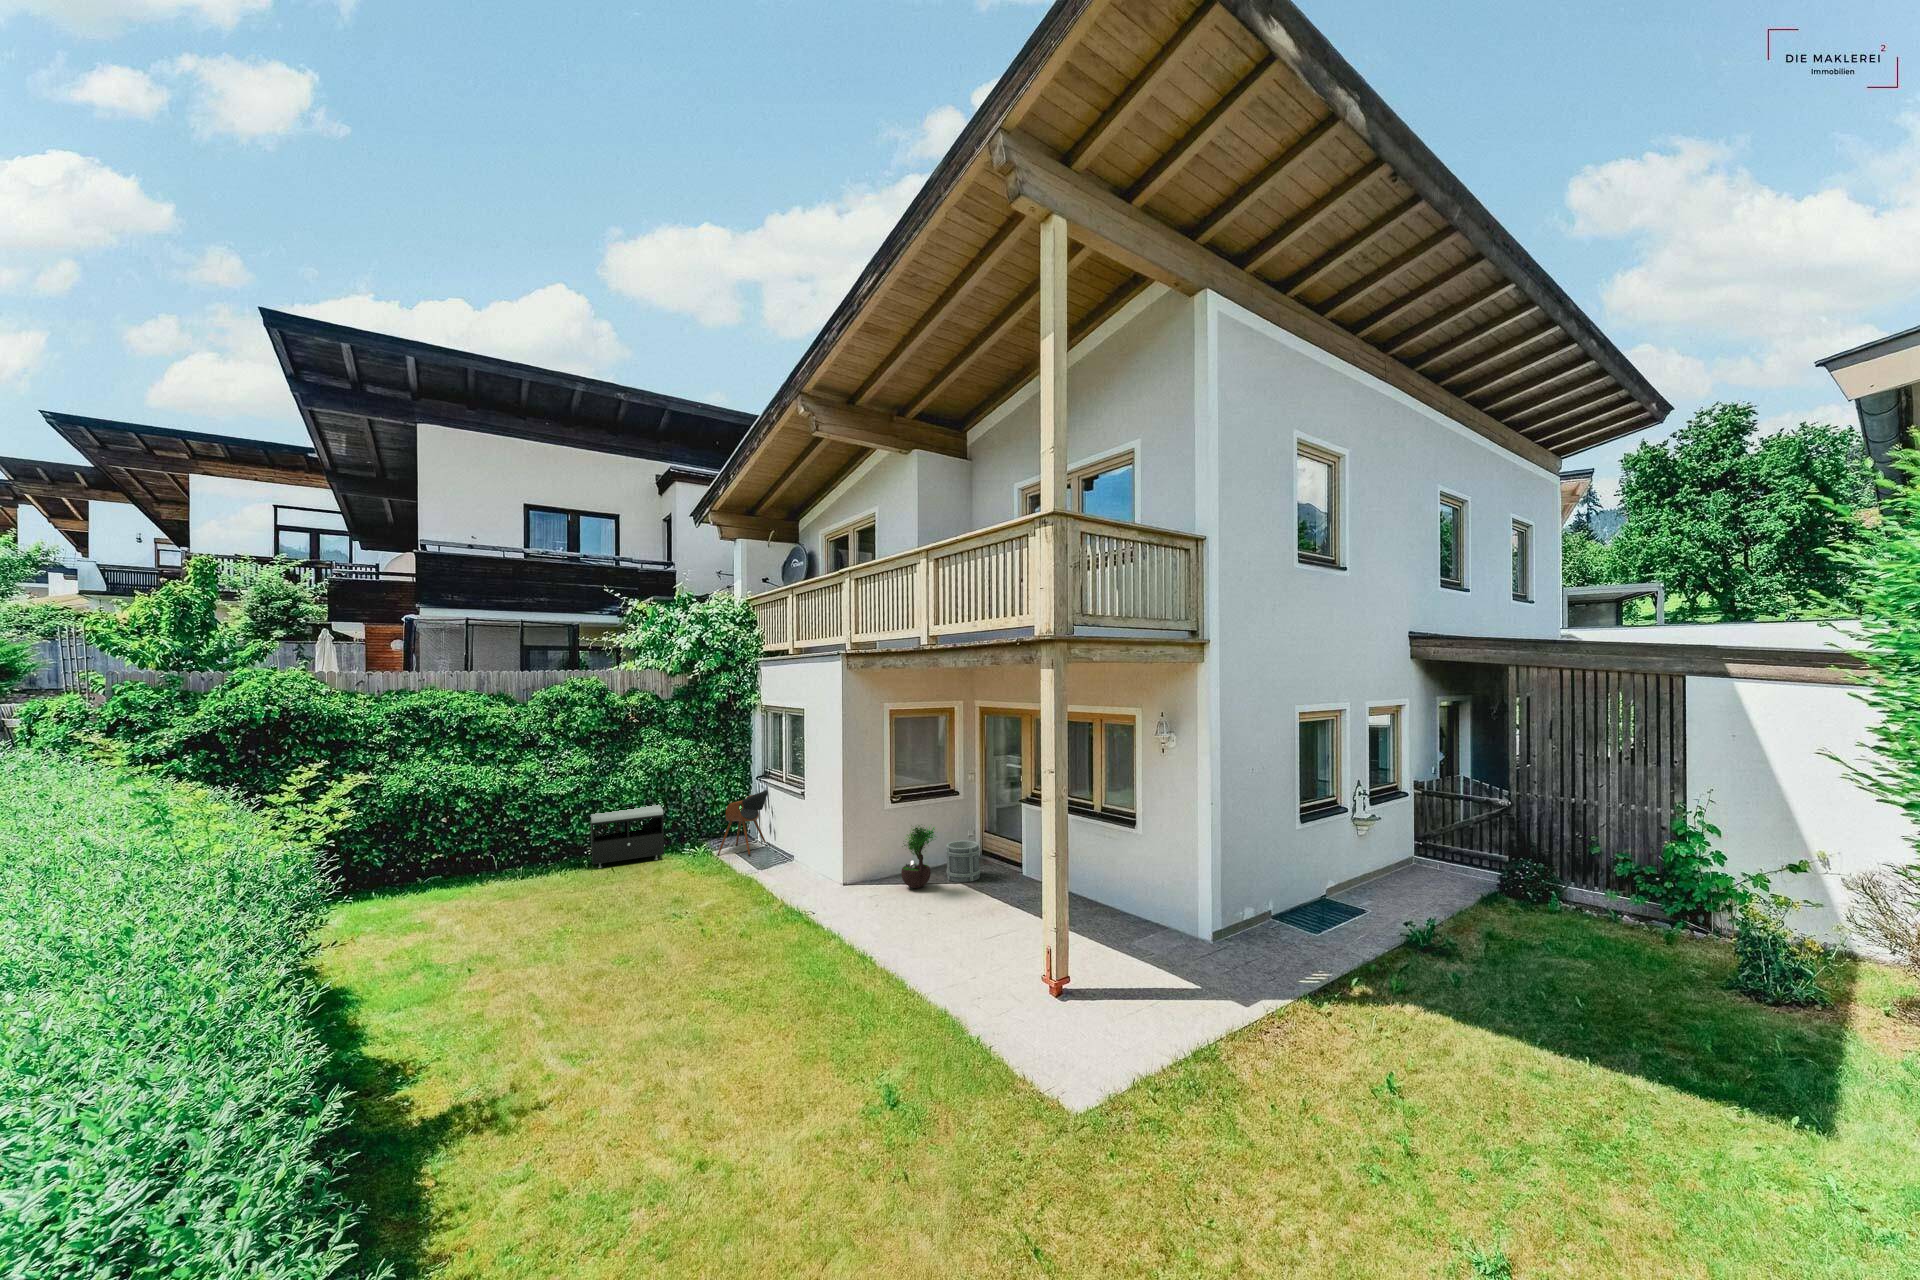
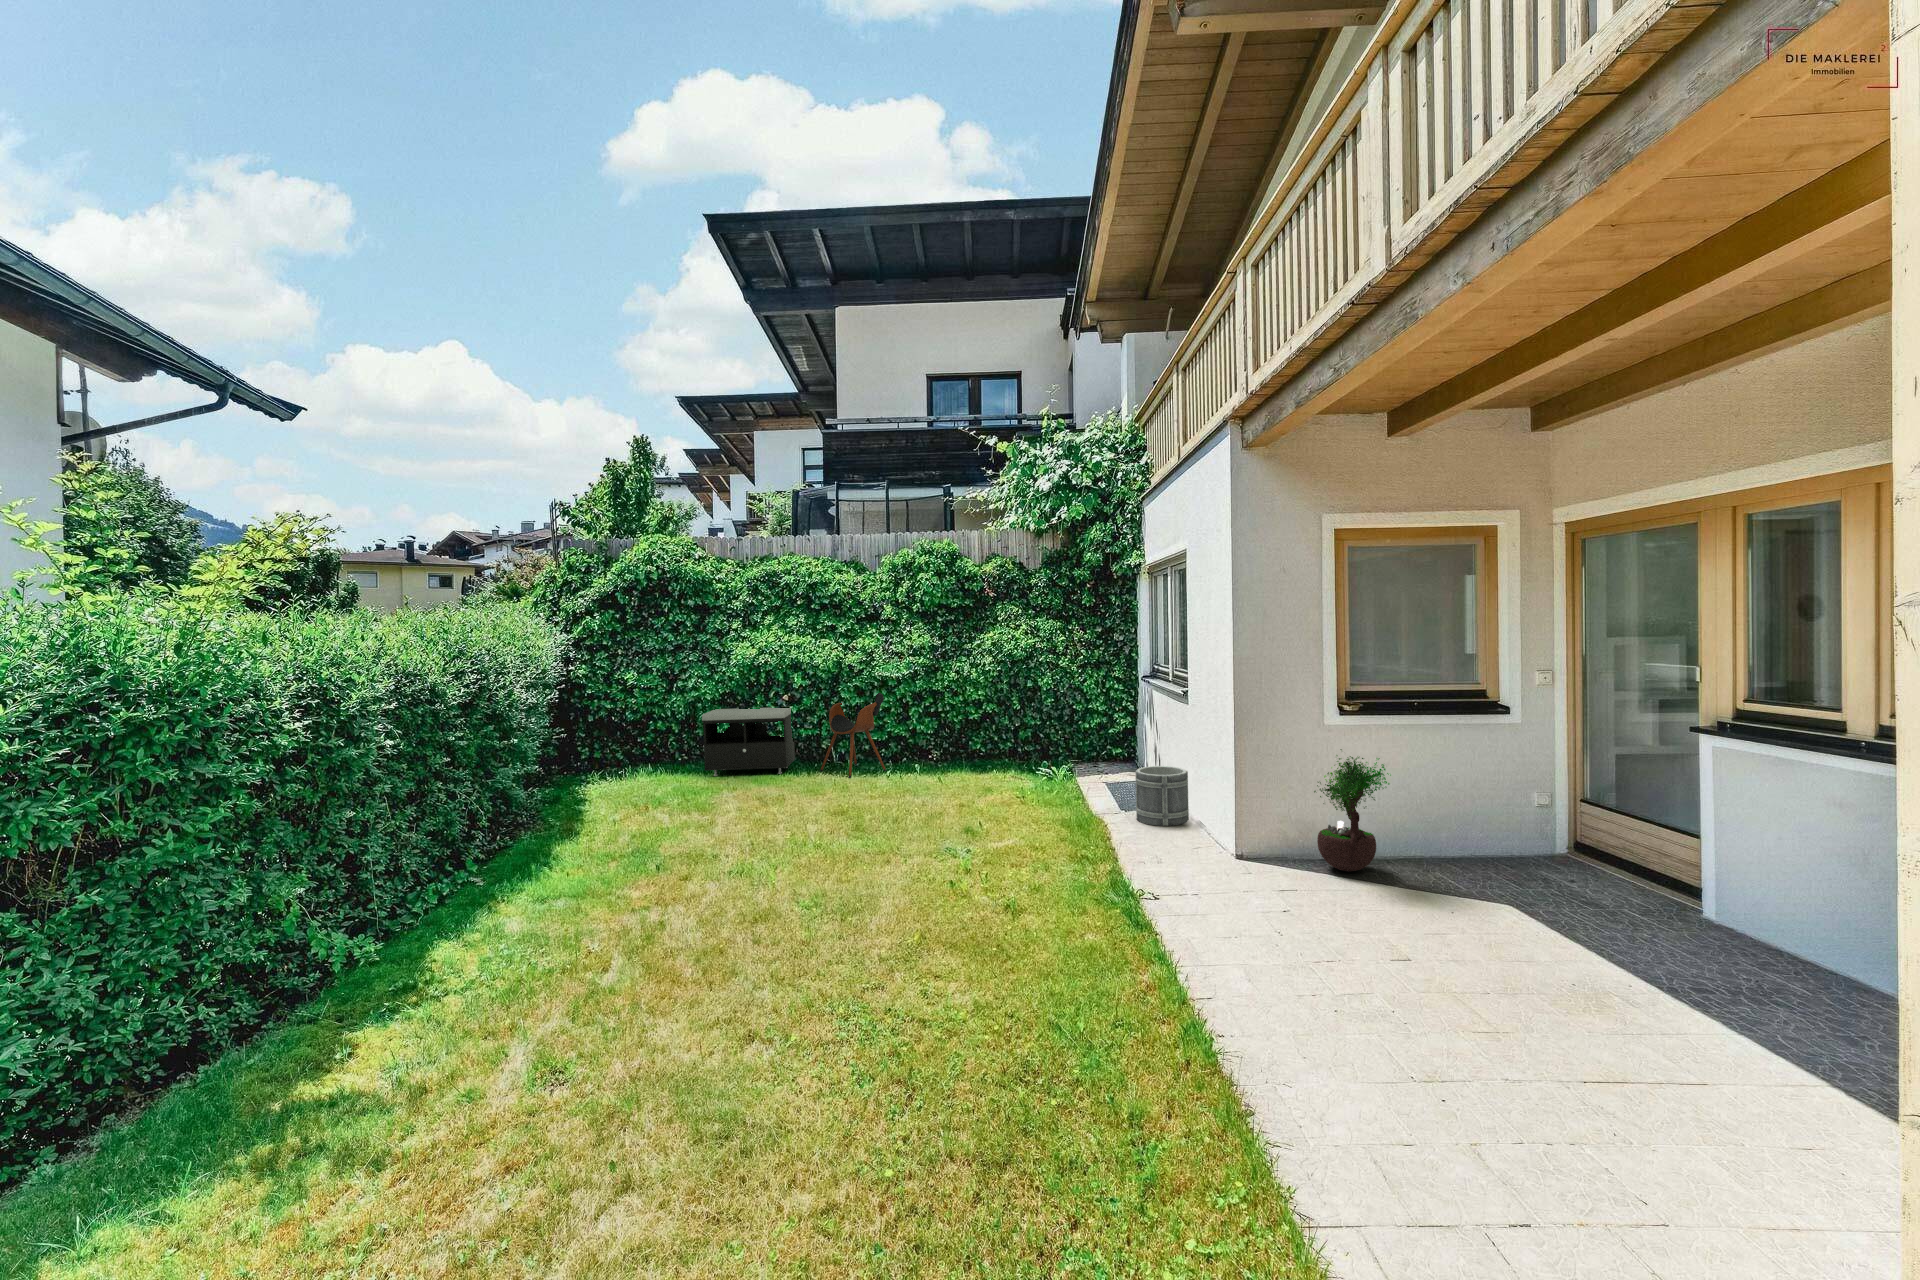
chair: present [717,790,768,856] -> present [820,693,886,778]
storage bench: present [591,804,664,868] -> present [702,708,795,776]
bucket: present [946,841,980,882] -> present [1135,766,1189,826]

